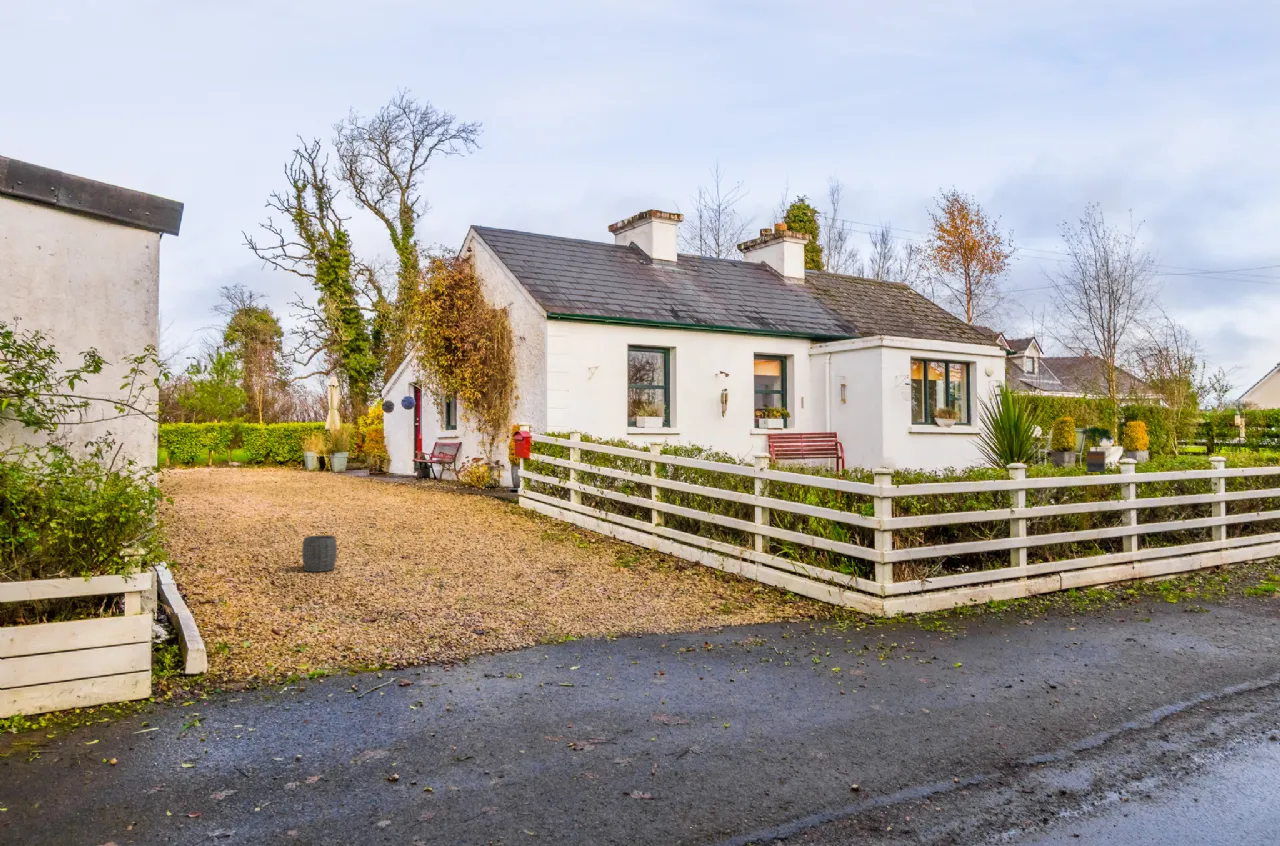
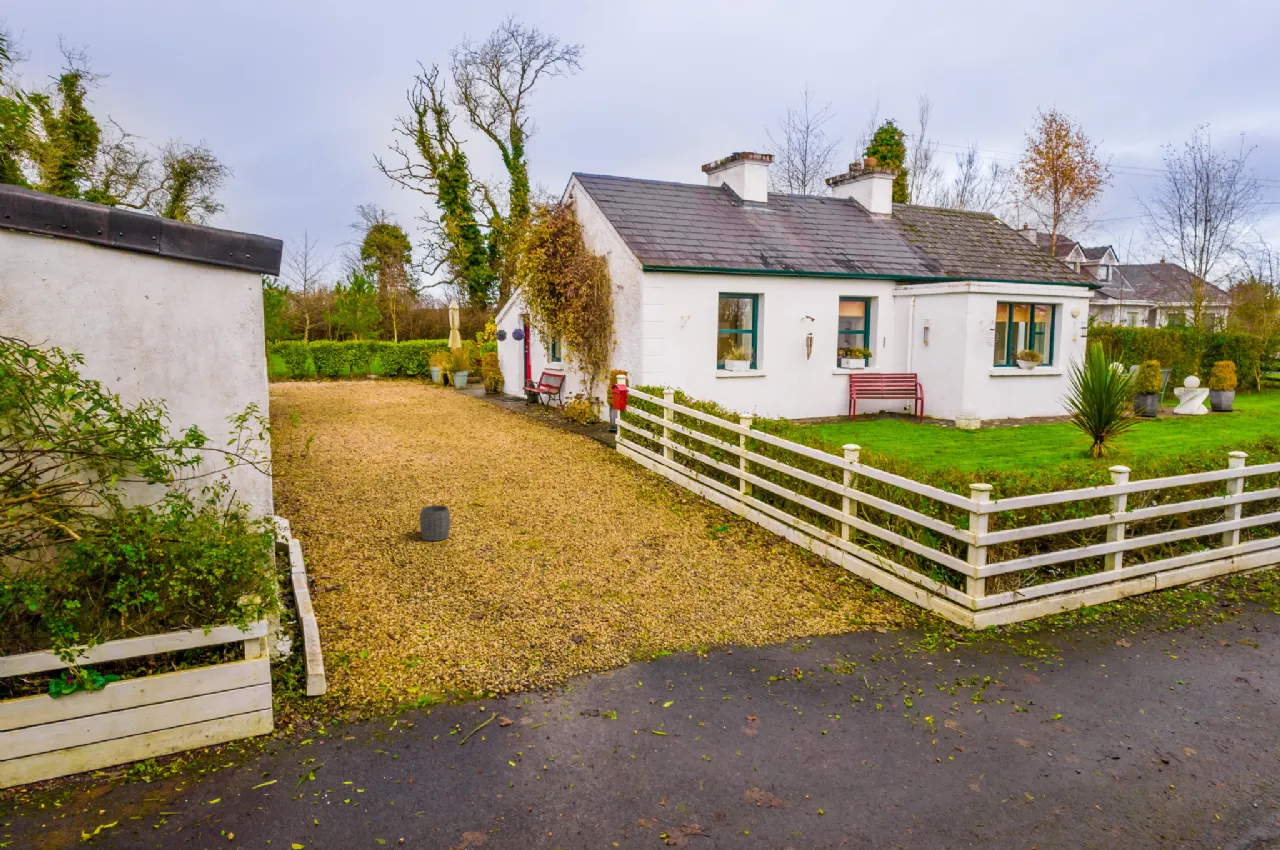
potted tree: present [1082,427,1113,471] -> none [1188,420,1228,468]

